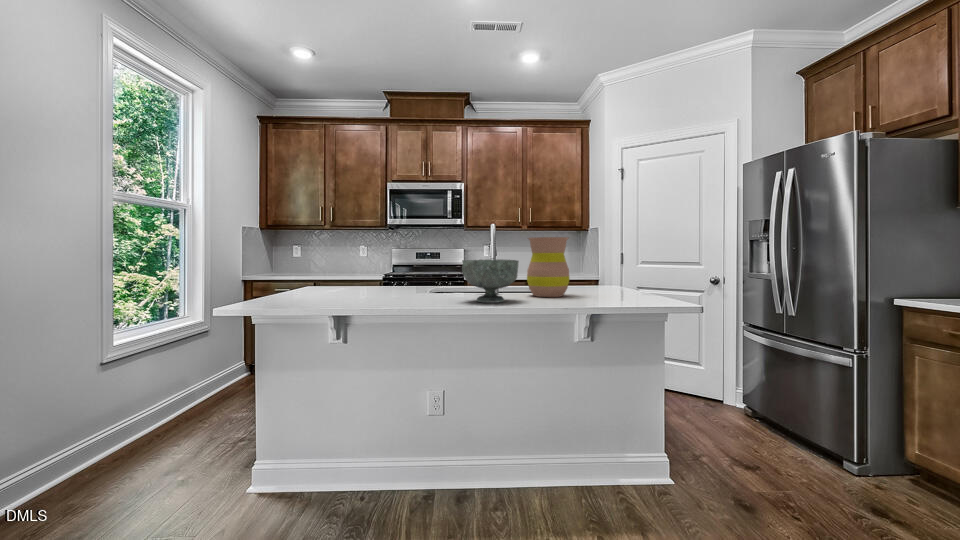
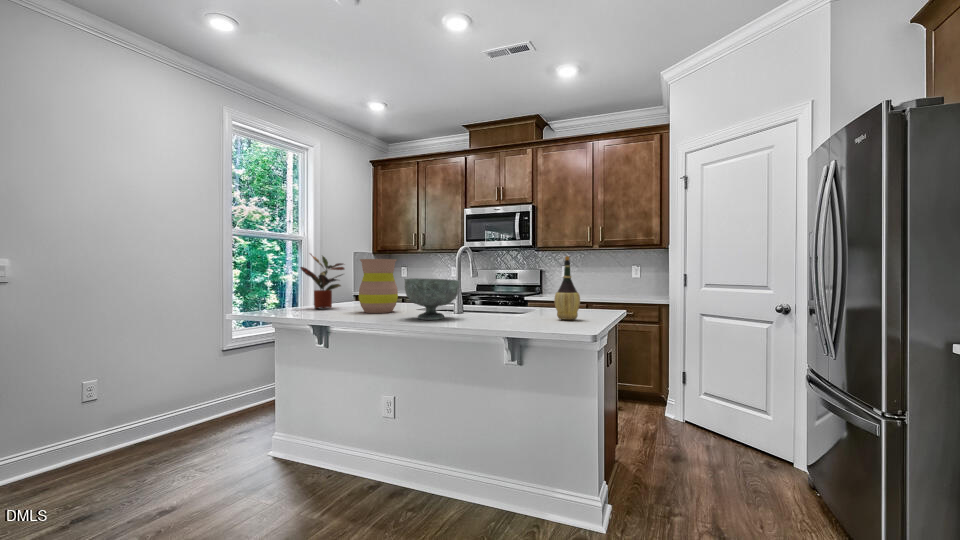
potted plant: none [287,230,343,298] -> present [300,254,344,309]
vase: present [527,237,569,297] -> present [359,259,398,313]
wine bottle: none [599,237,624,296] -> present [554,256,580,320]

